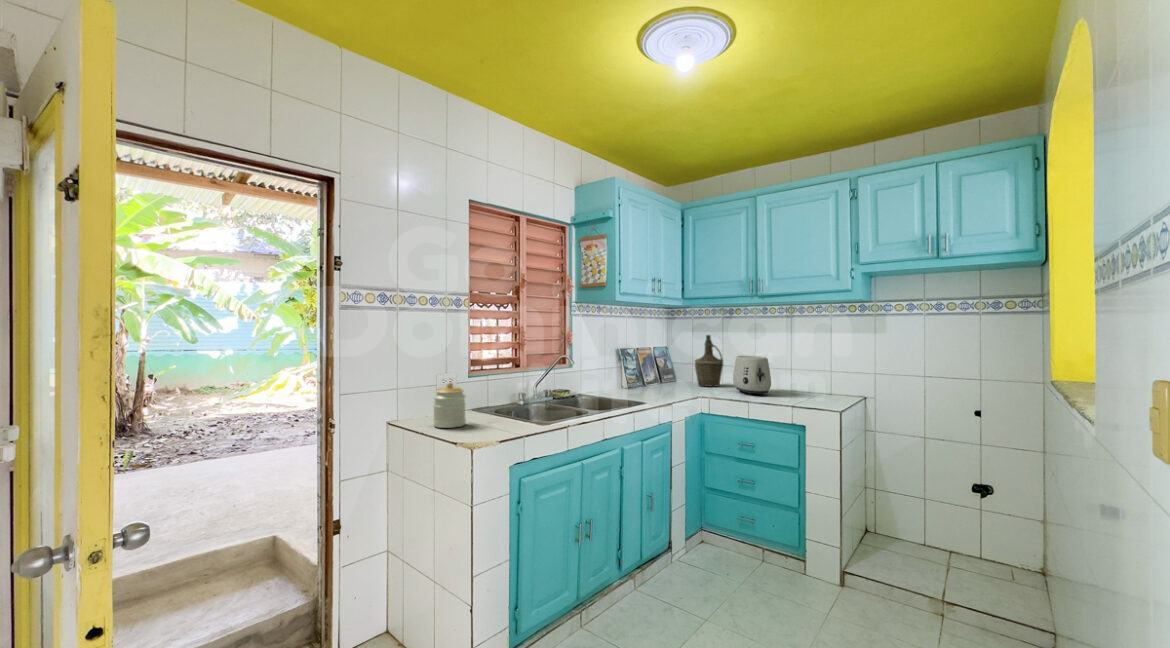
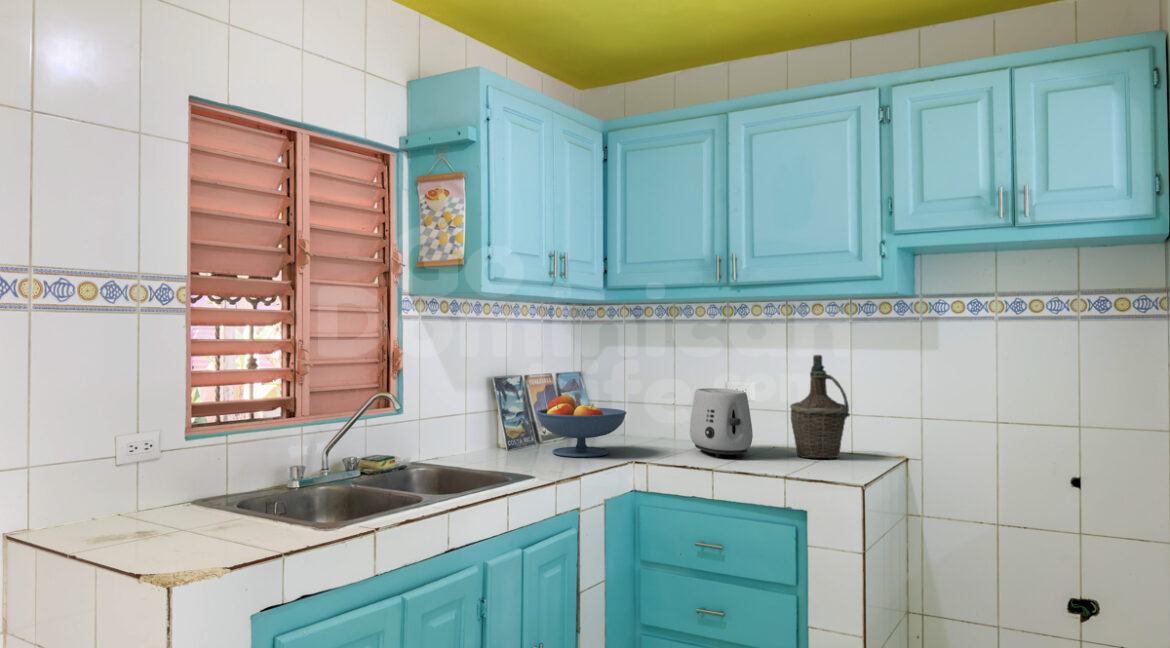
bottle: present [695,335,723,386] -> present [790,355,850,458]
fruit bowl: none [645,359,696,393] -> present [536,396,627,457]
jar: present [433,383,466,428] -> none [99,452,170,543]

